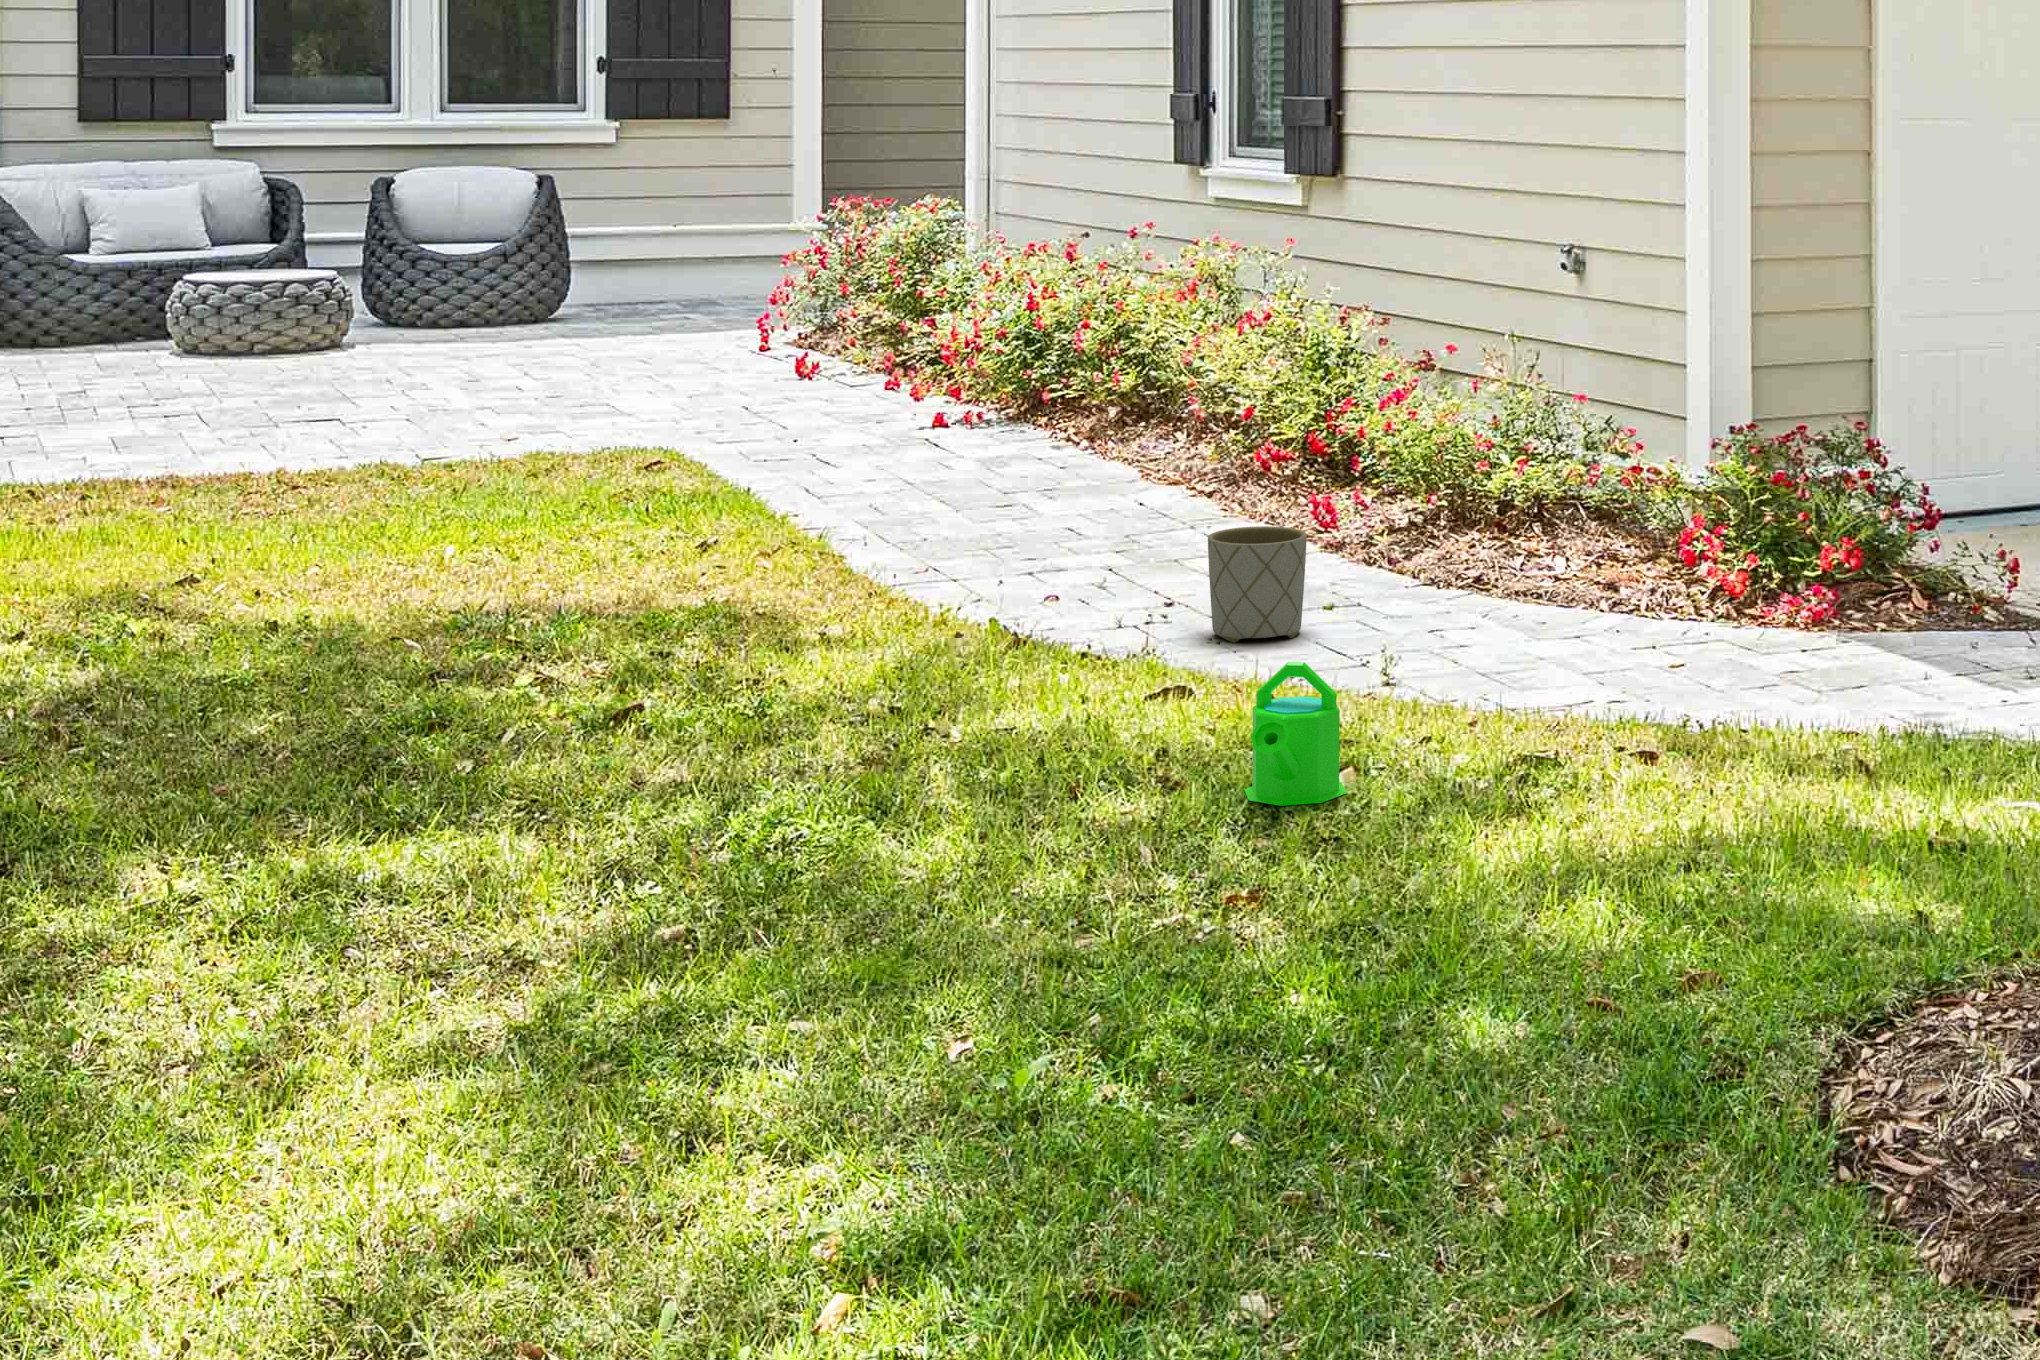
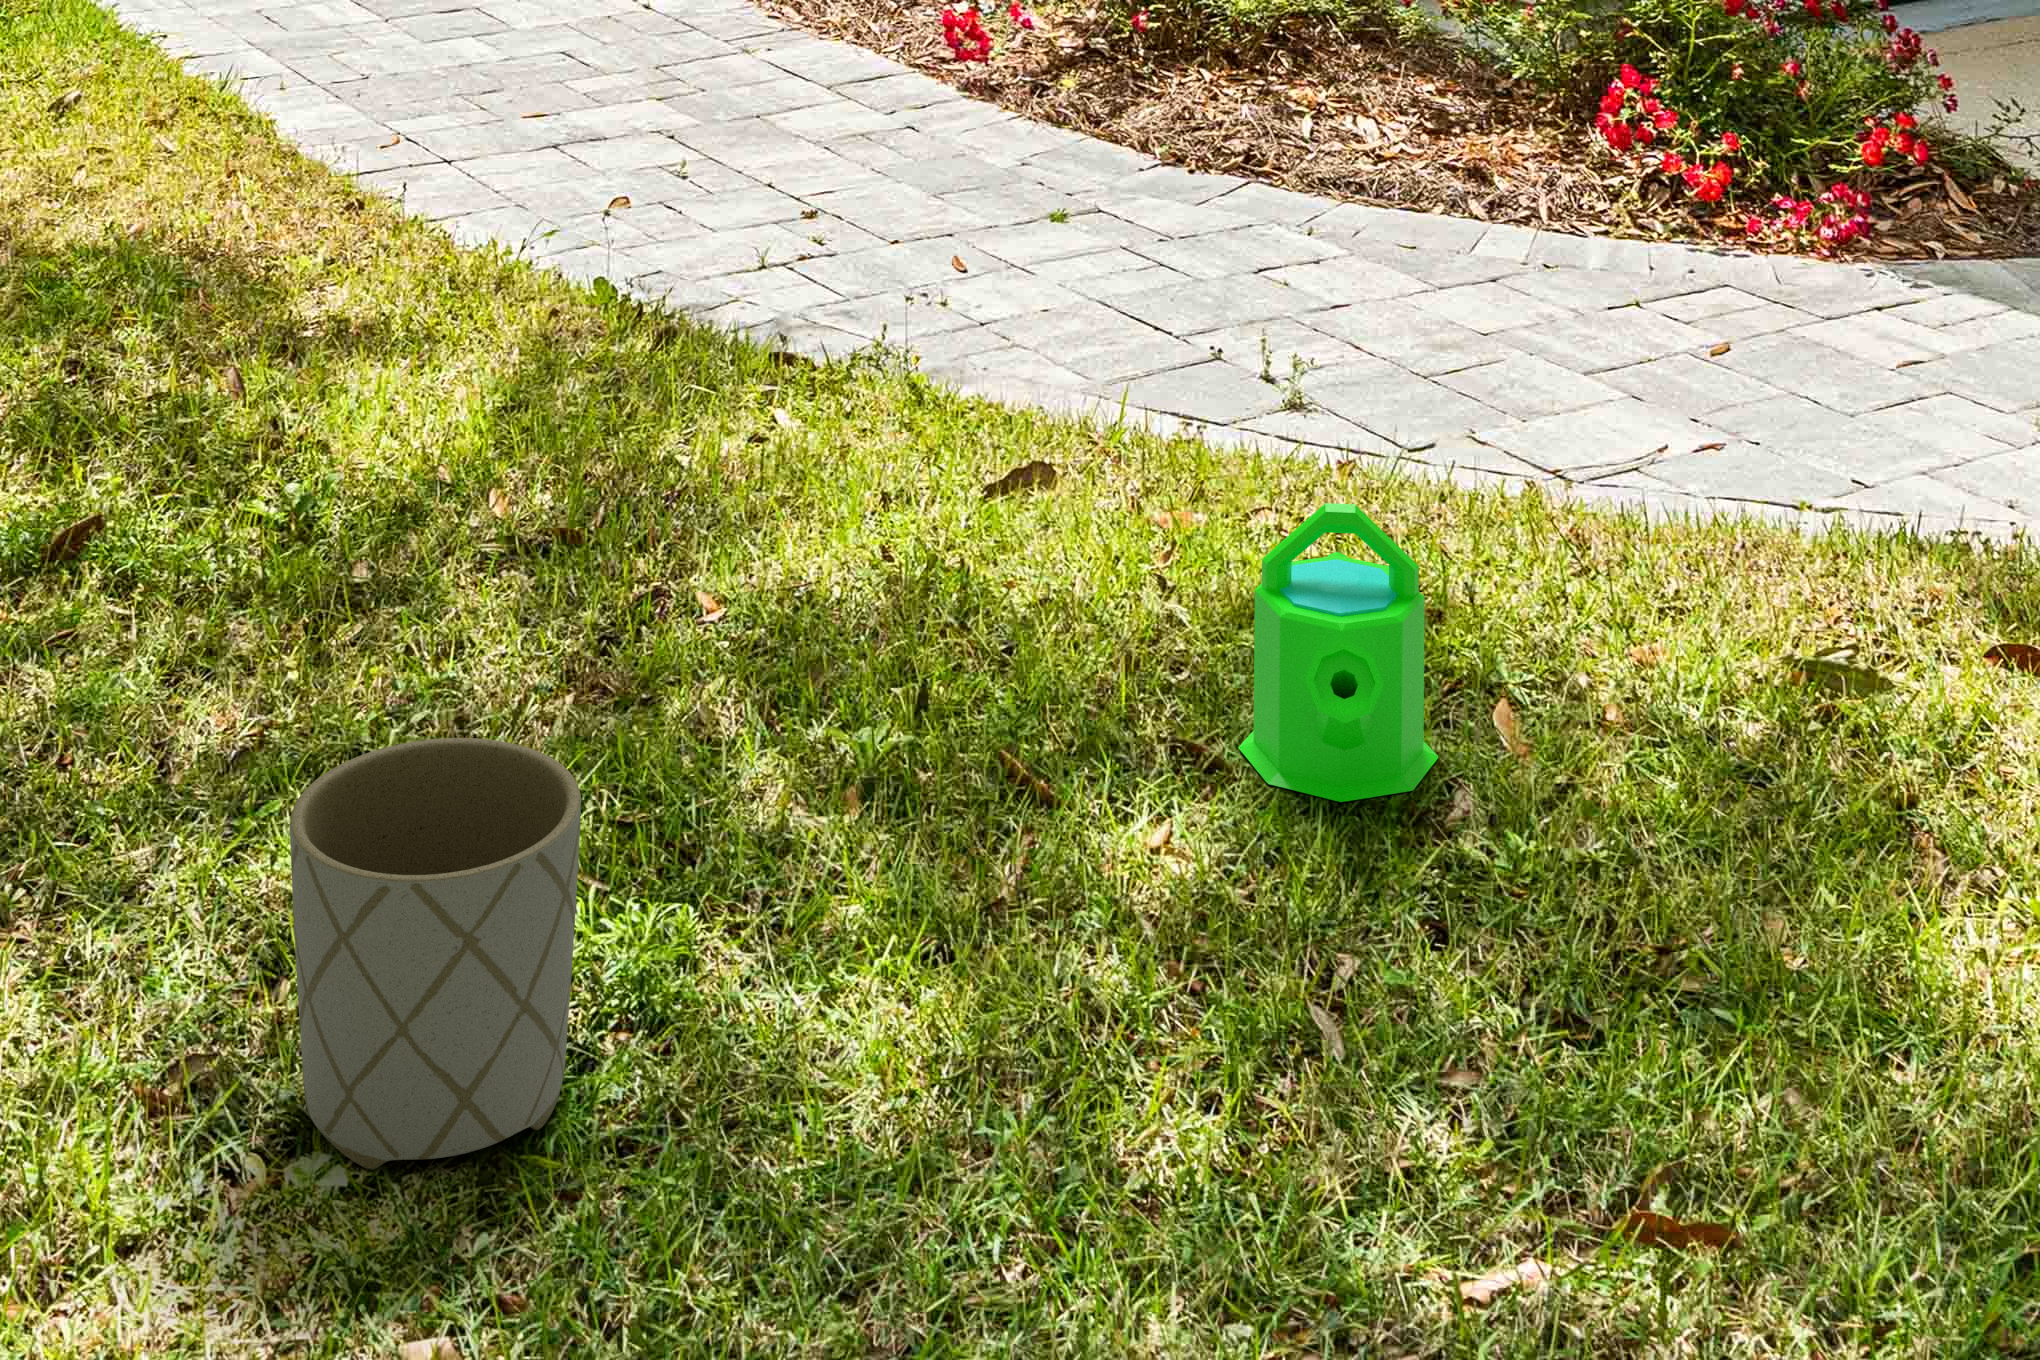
planter: present [1208,526,1307,642] -> present [290,738,581,1170]

